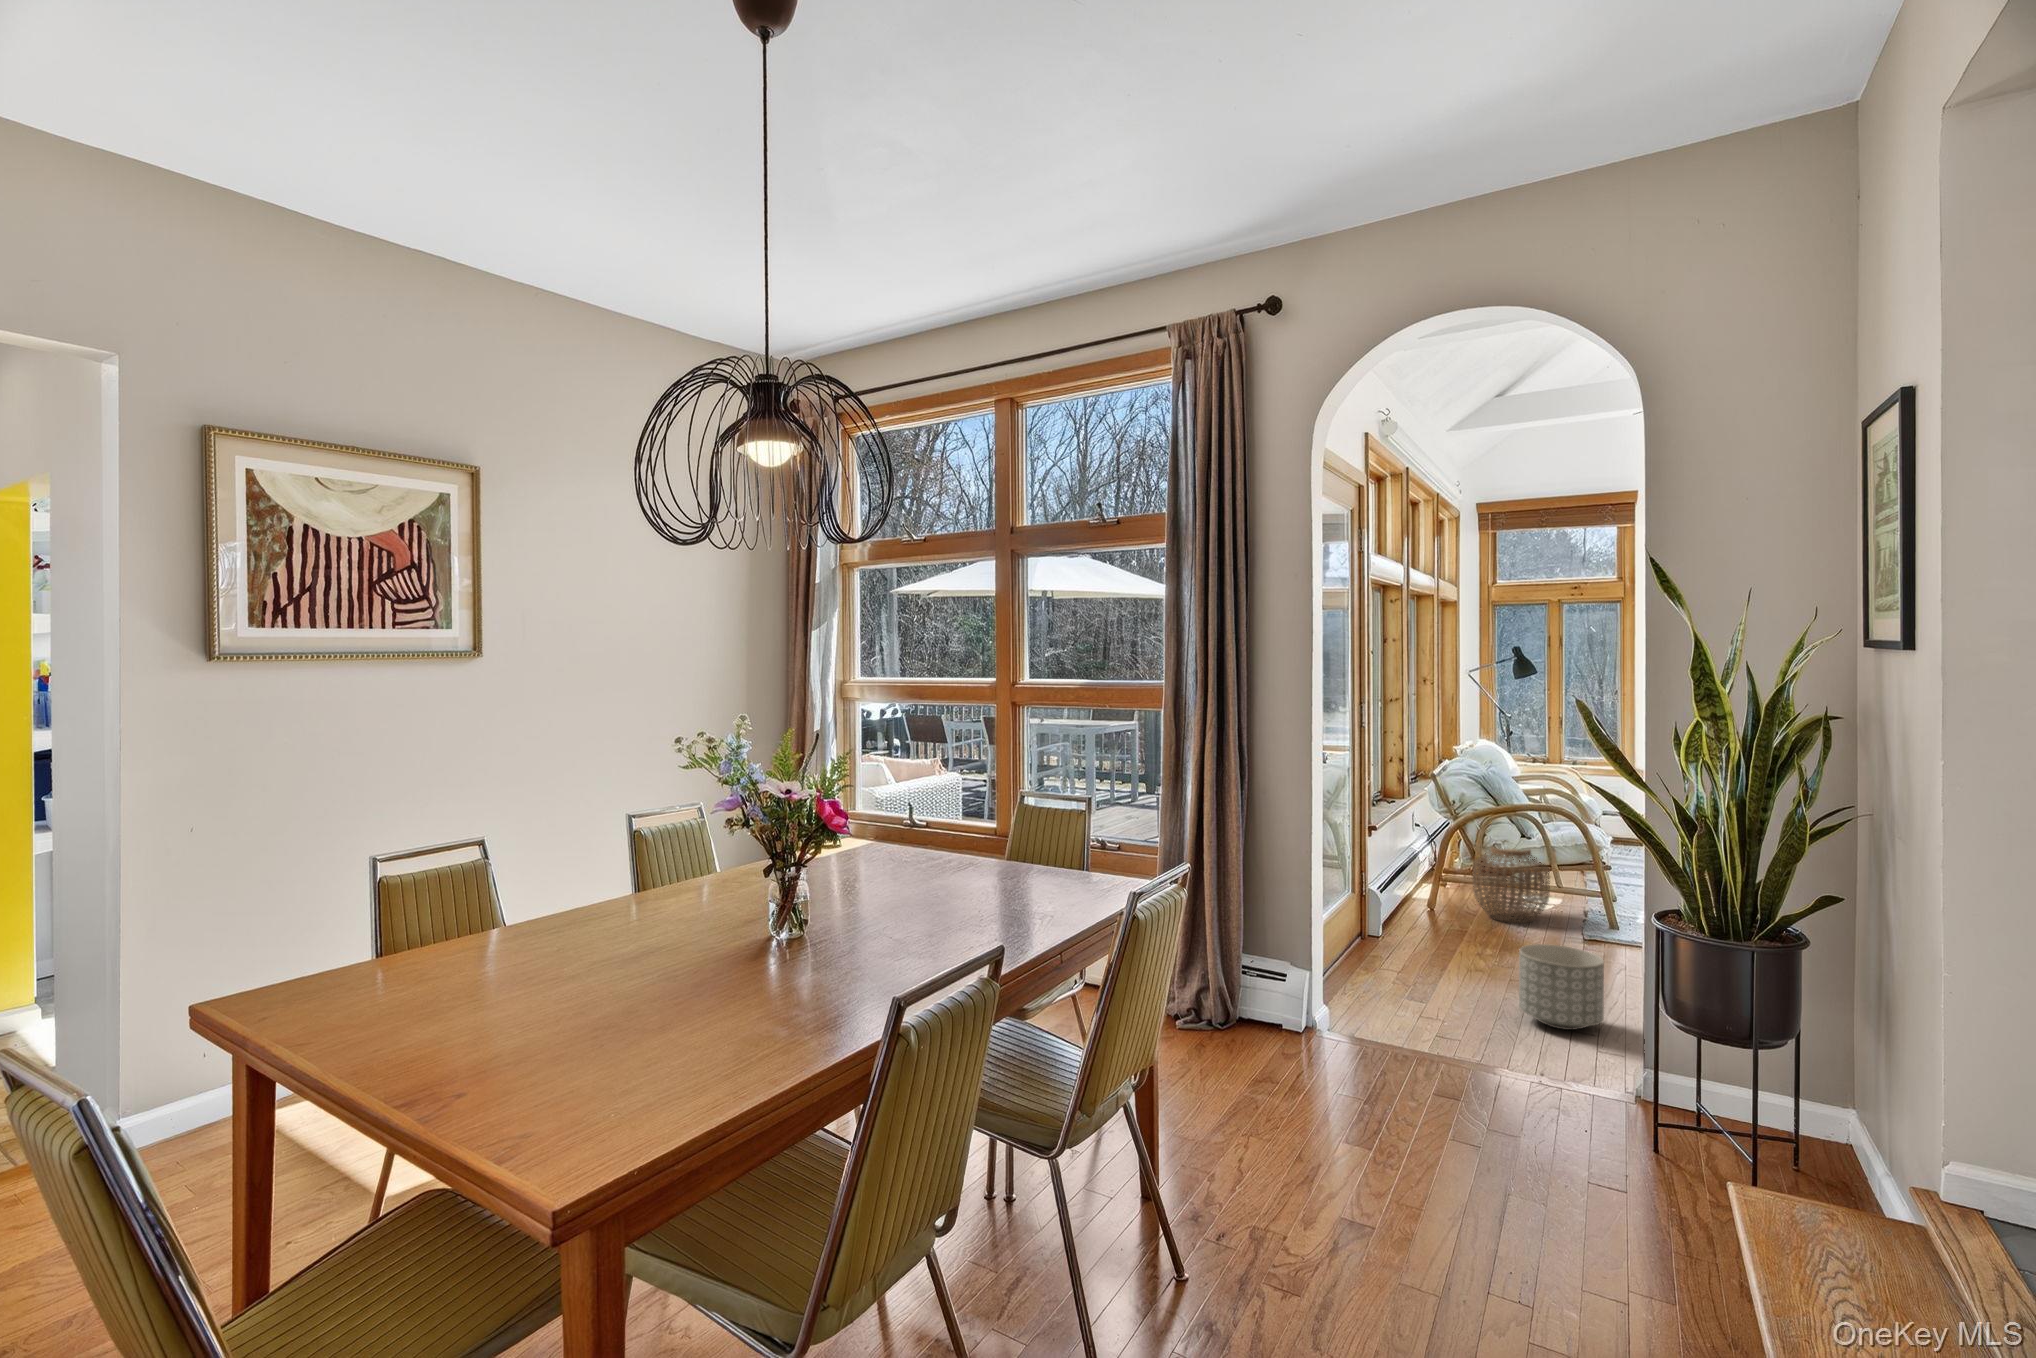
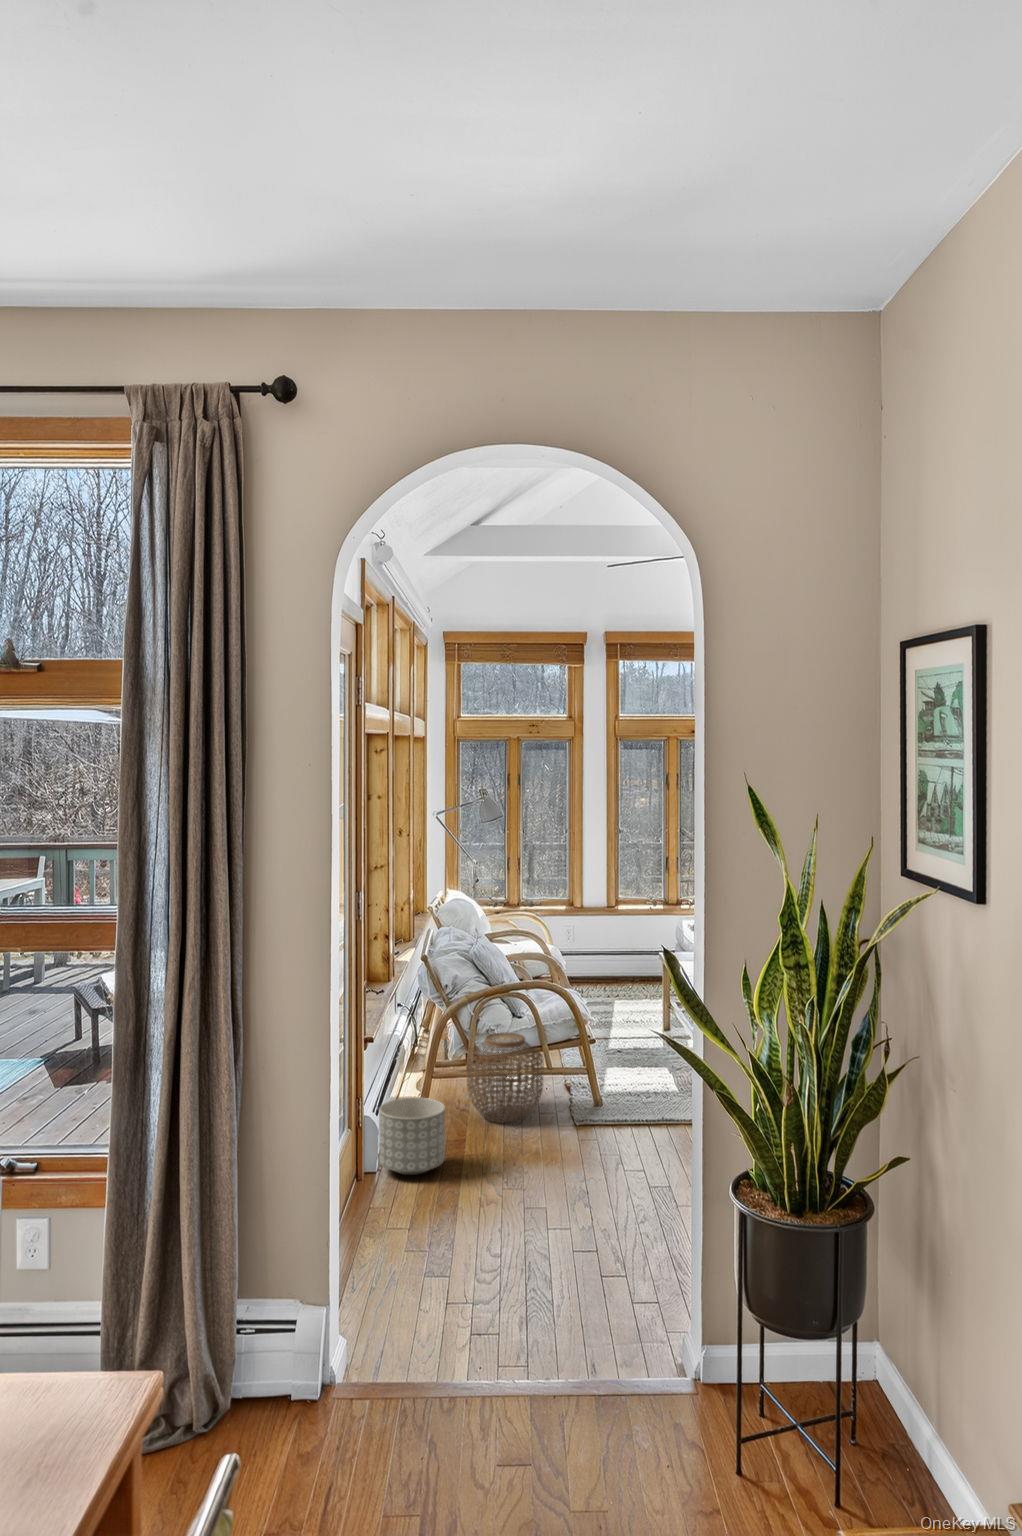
planter: present [1519,944,1604,1030] -> present [379,1098,445,1175]

